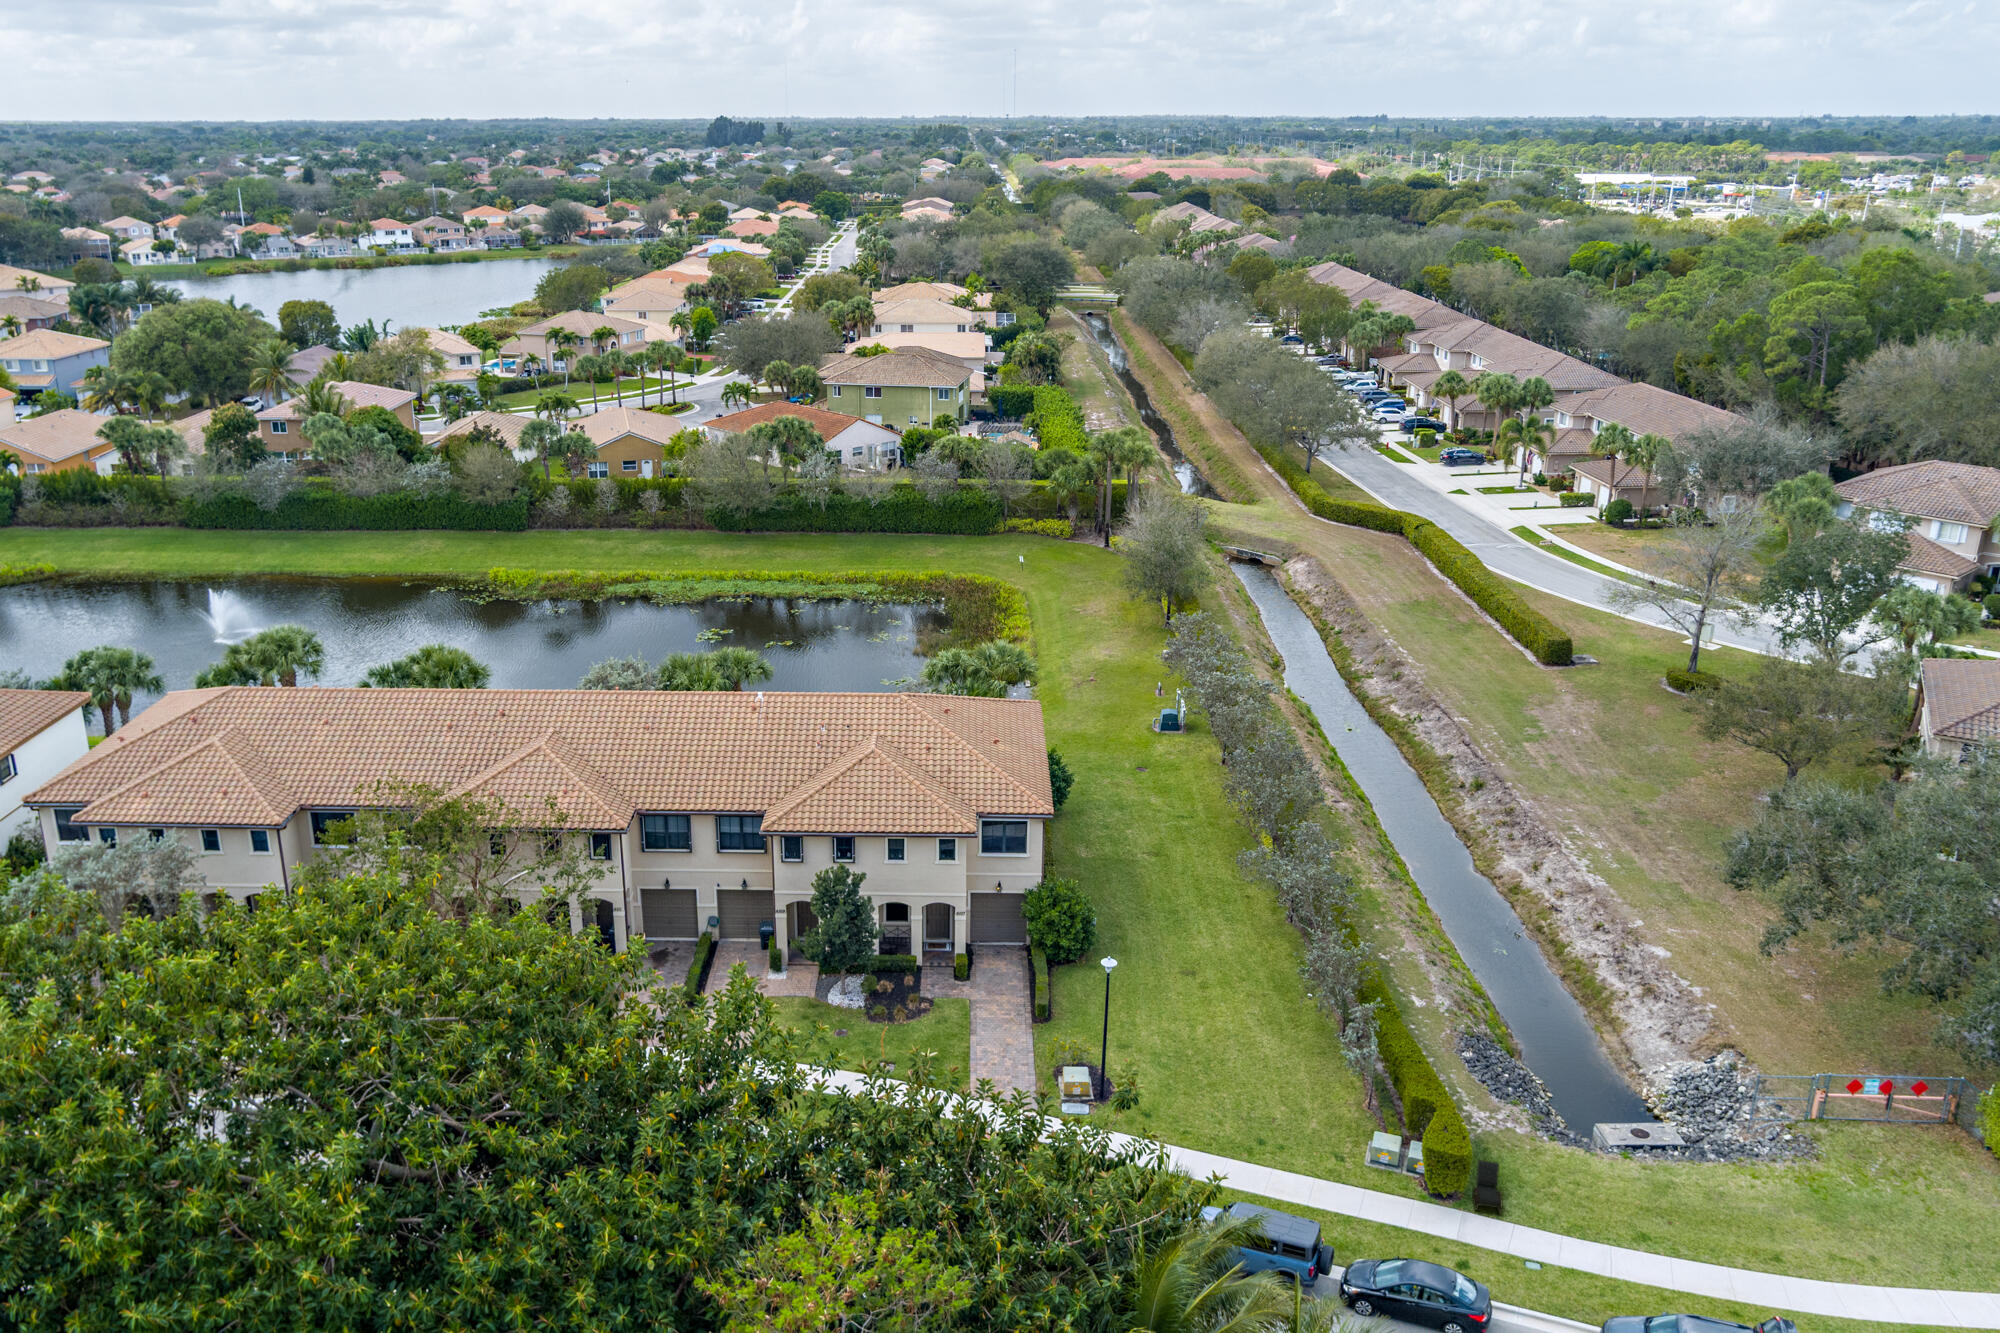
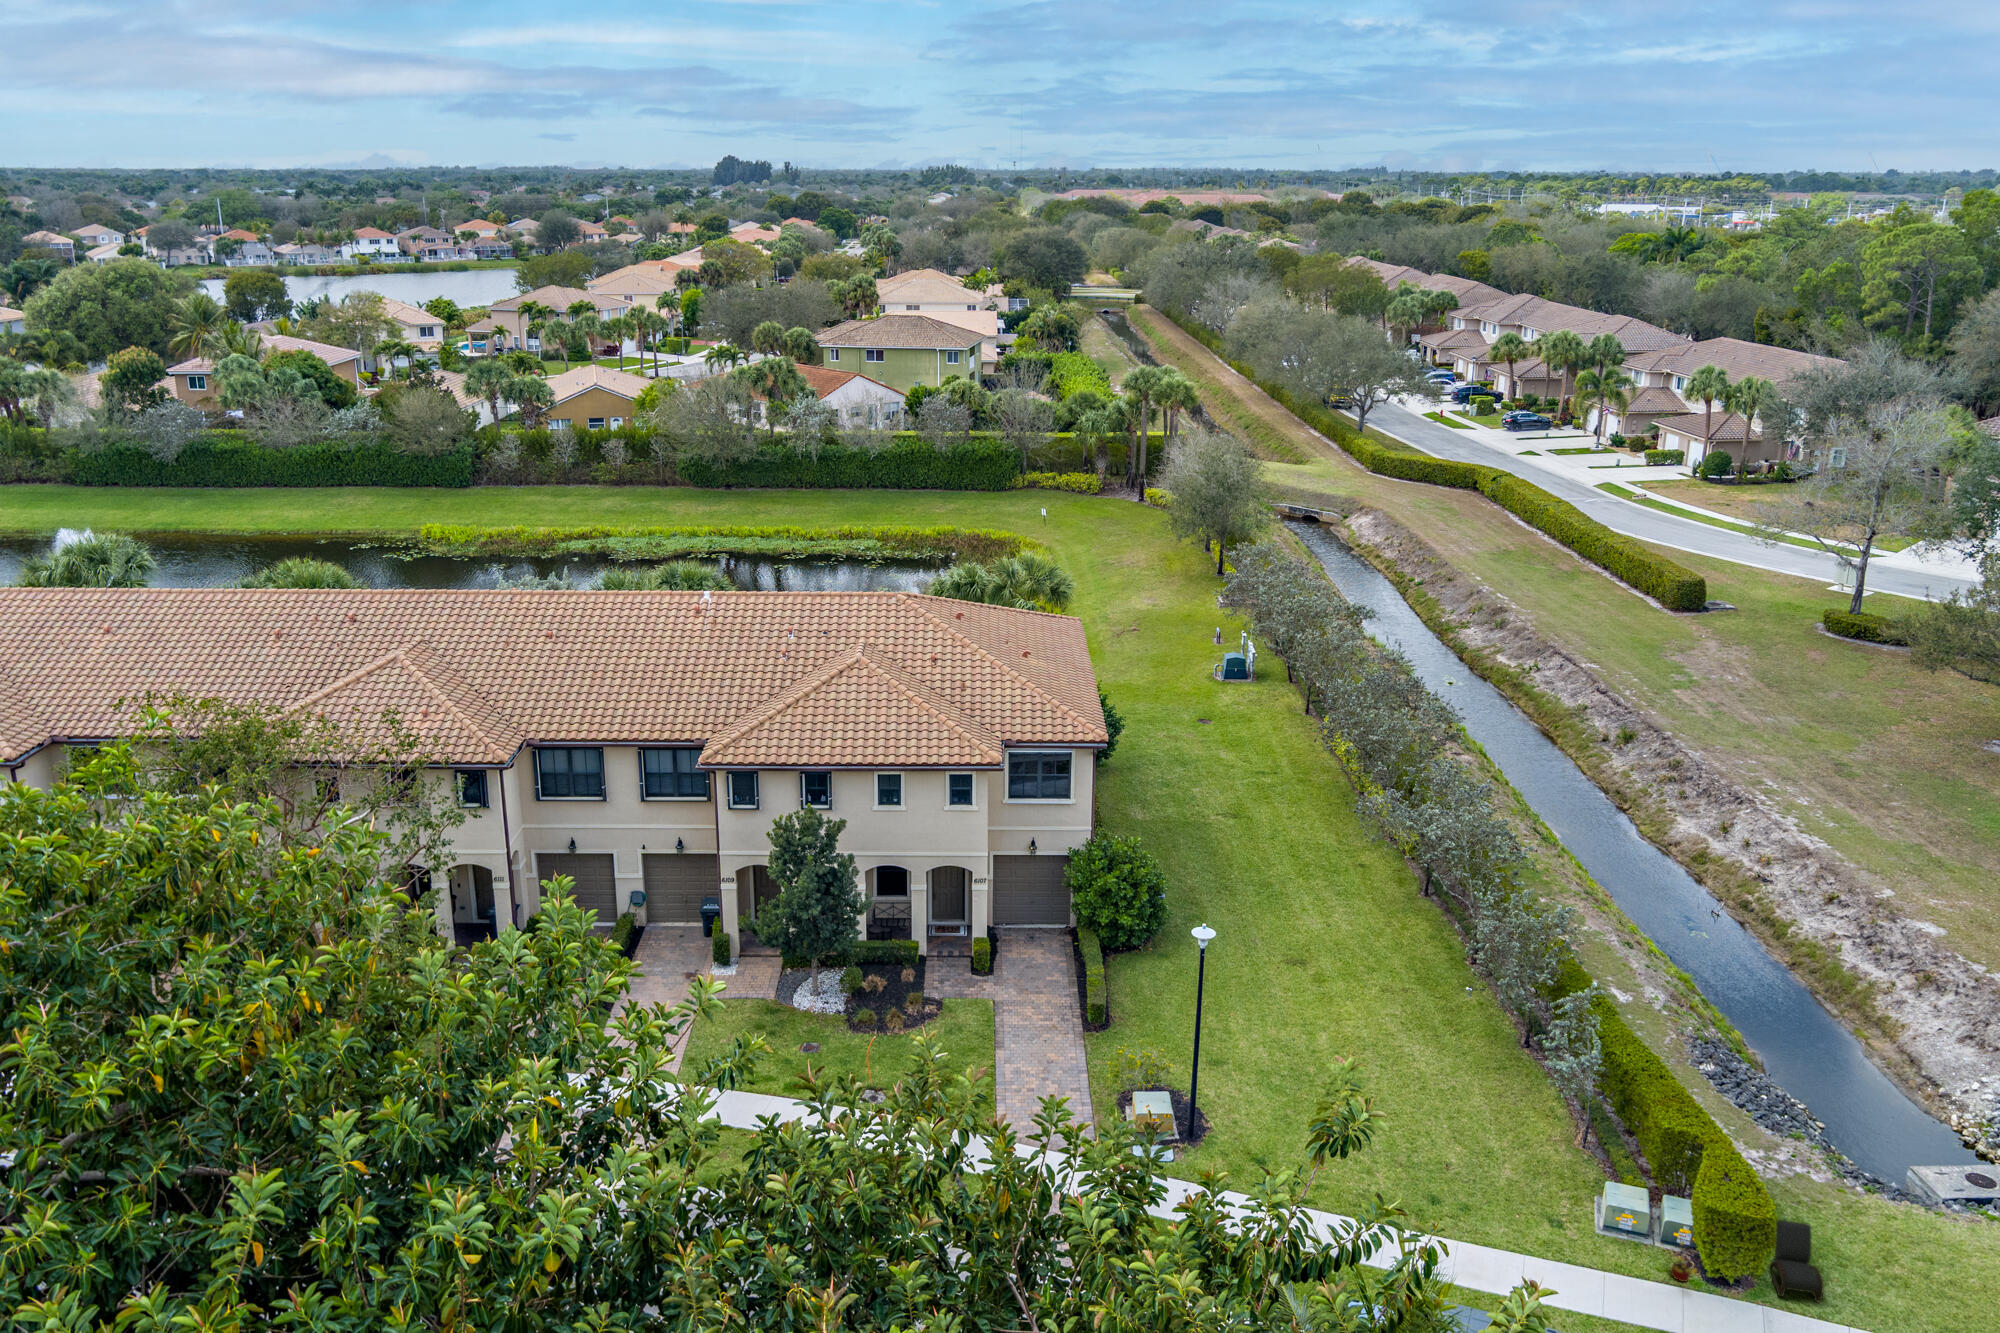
decorative plant: none [1407,1167,1423,1200] -> present [1671,1241,1700,1282]

